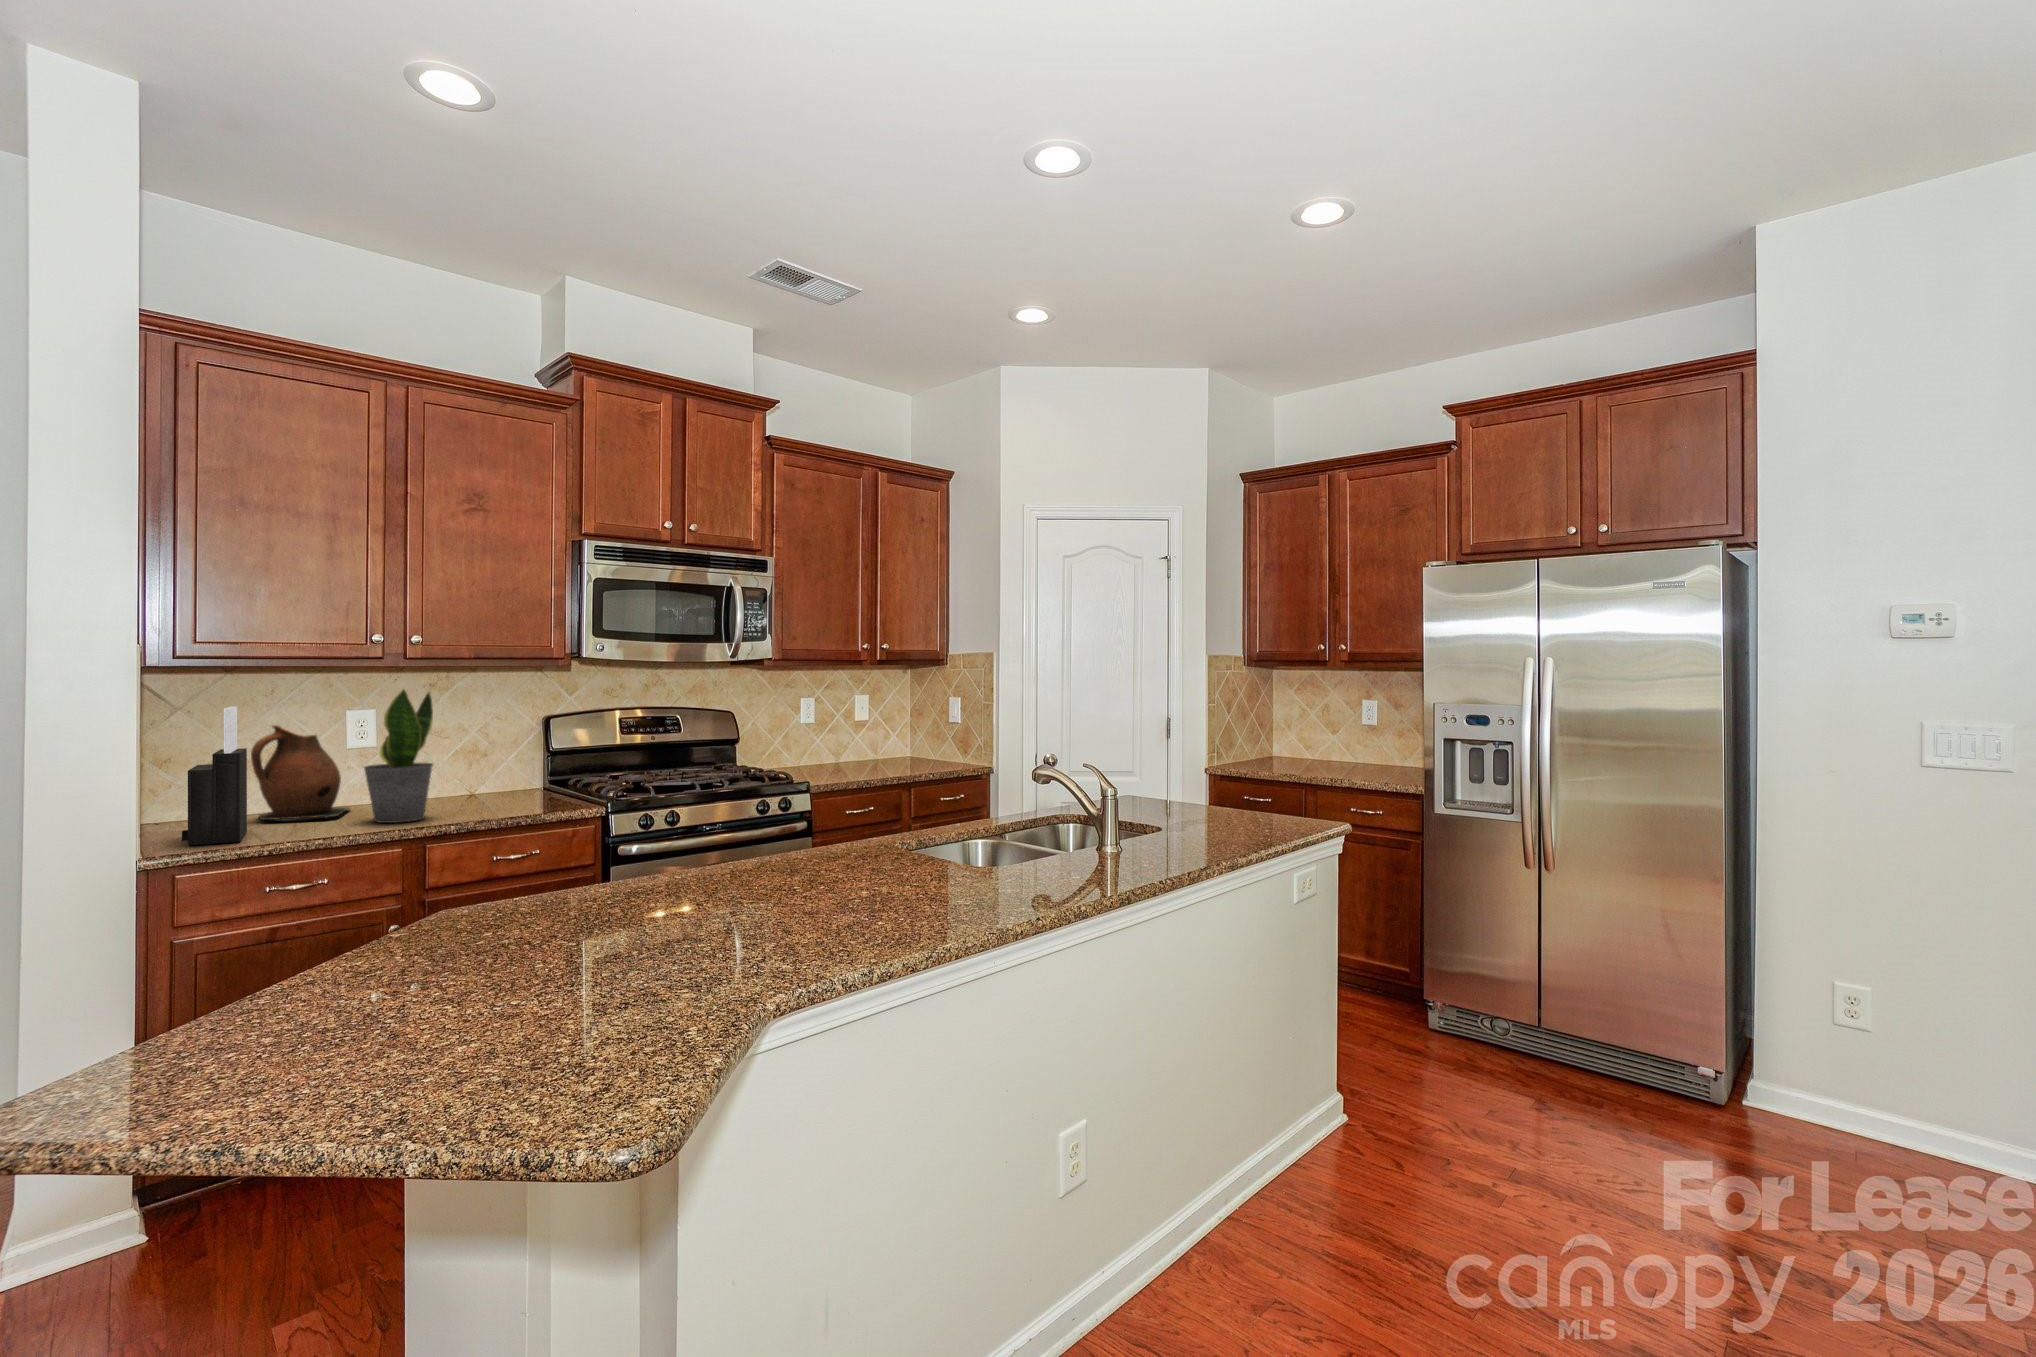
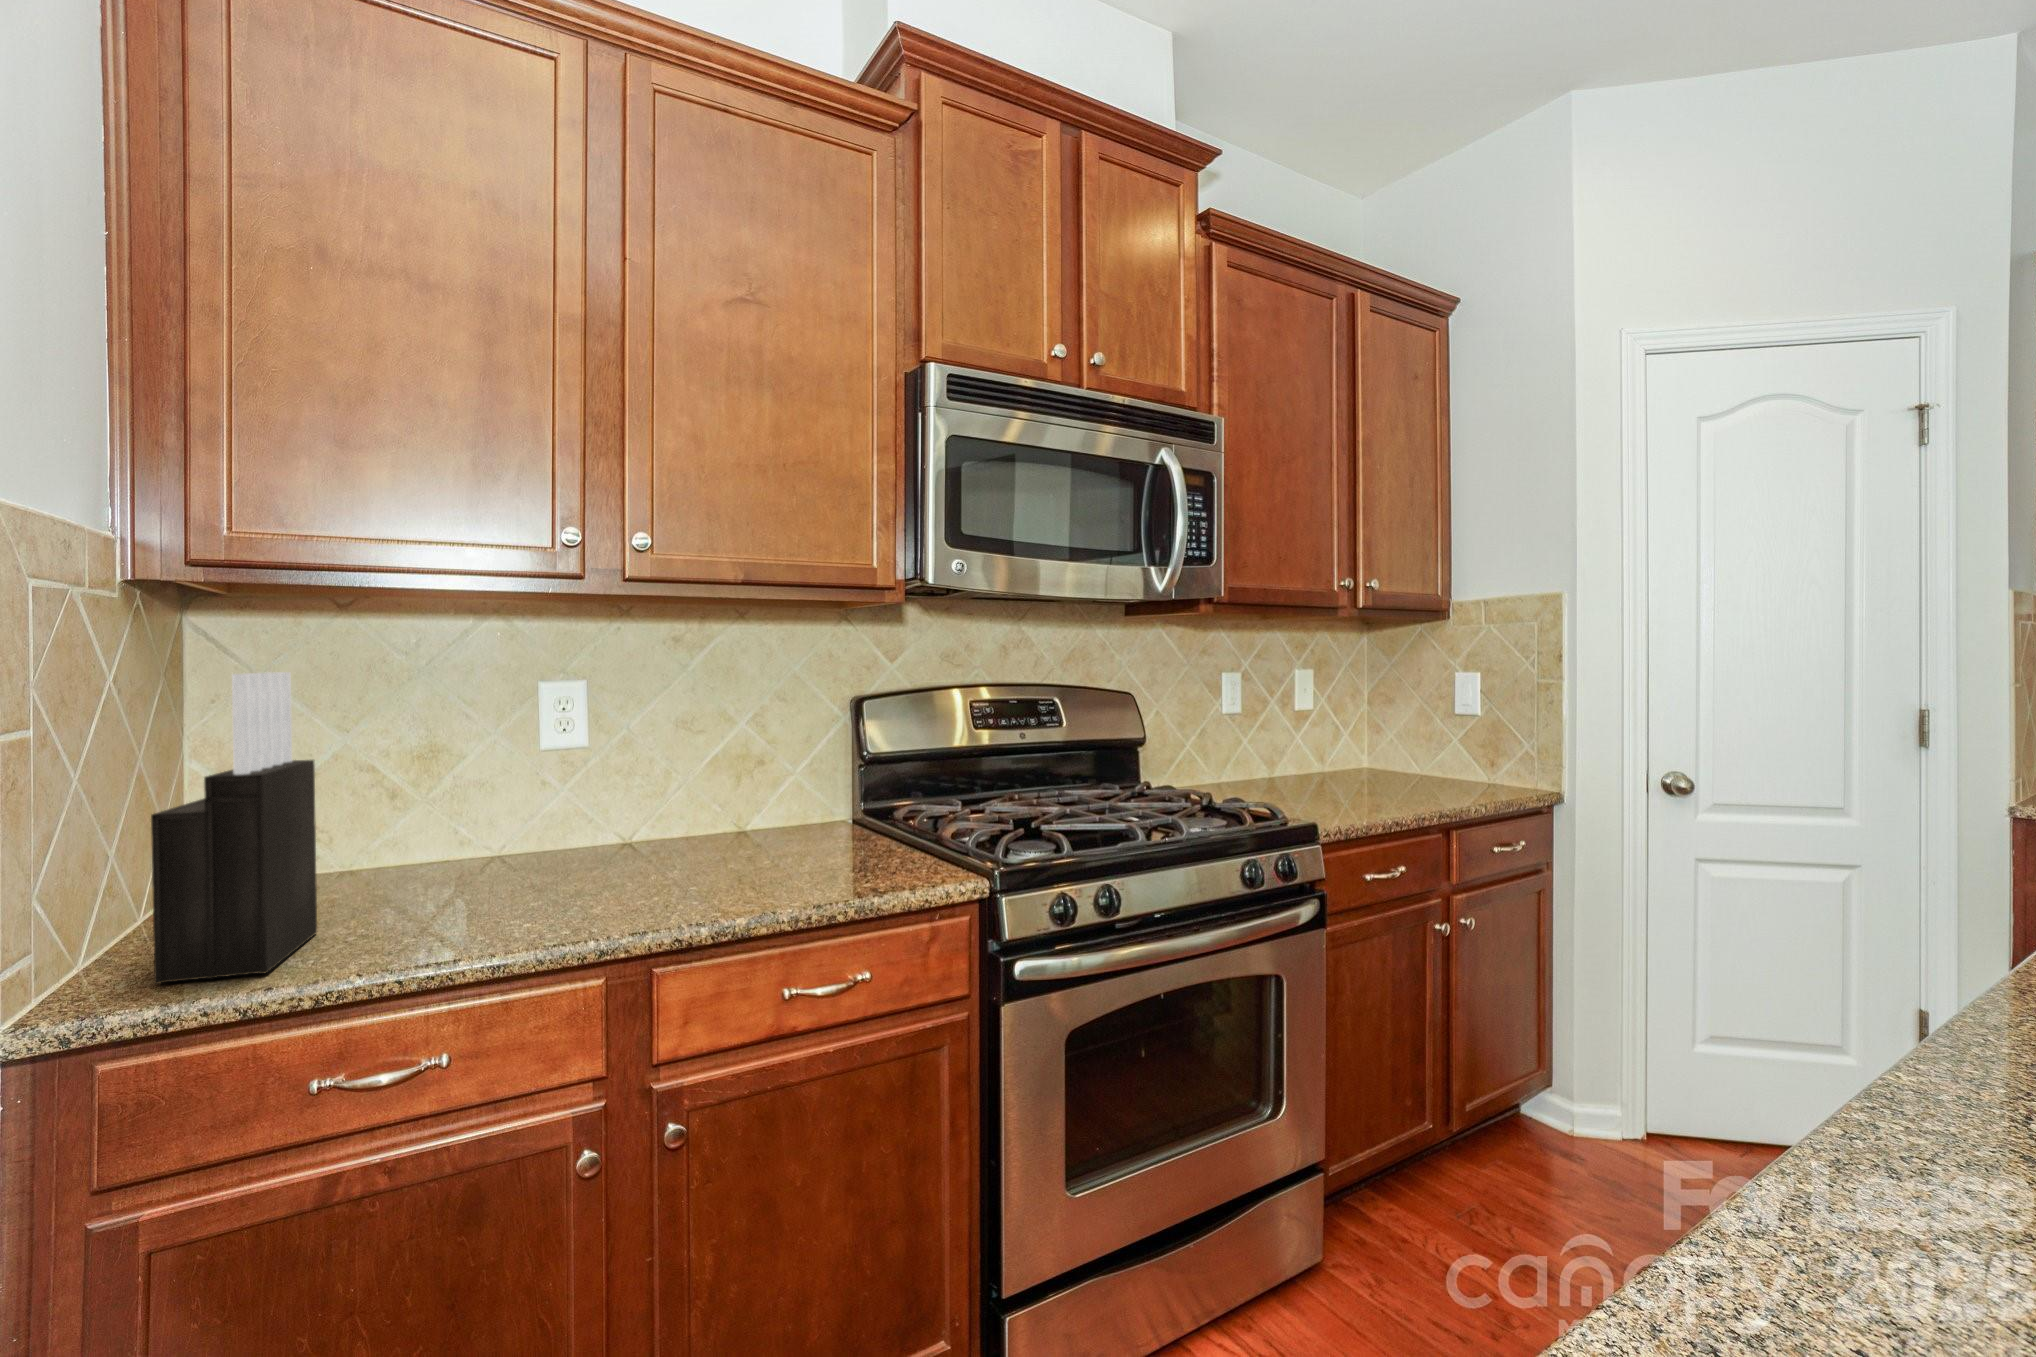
potted plant: present [364,689,433,823] -> none [541,635,671,913]
ceramic pitcher: present [251,725,350,820] -> none [352,711,540,898]

